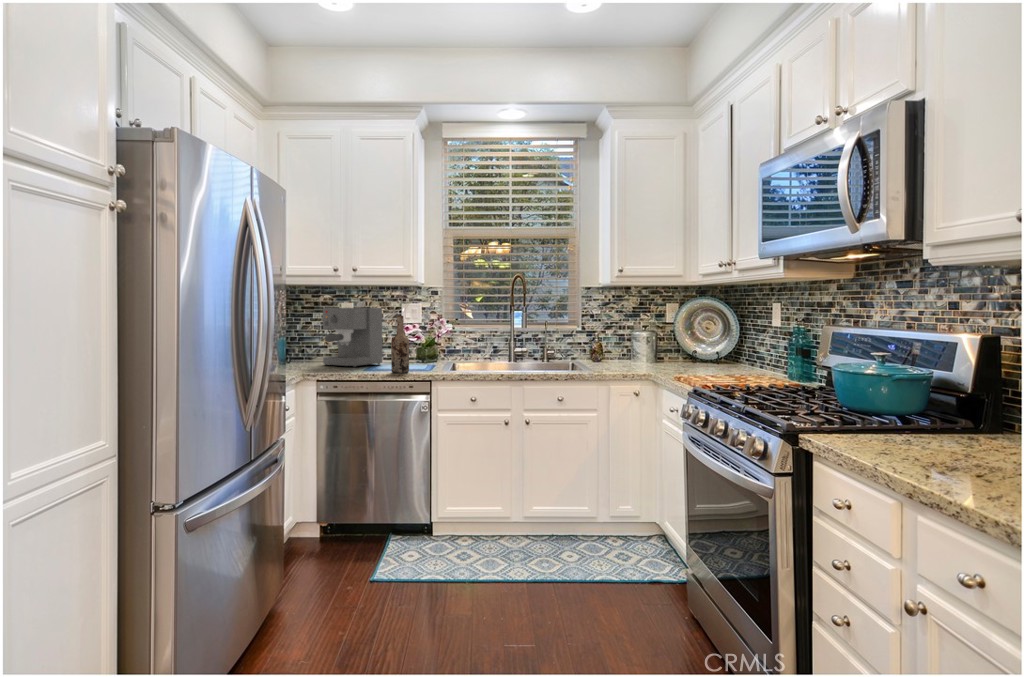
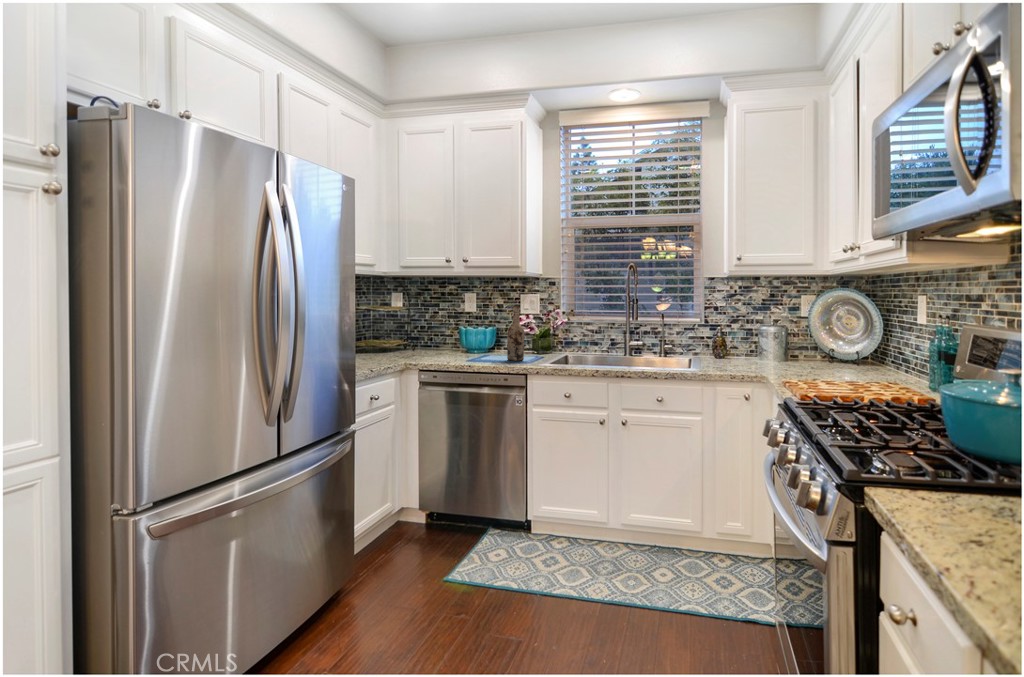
coffee maker: present [323,308,382,367] -> none [447,298,502,354]

